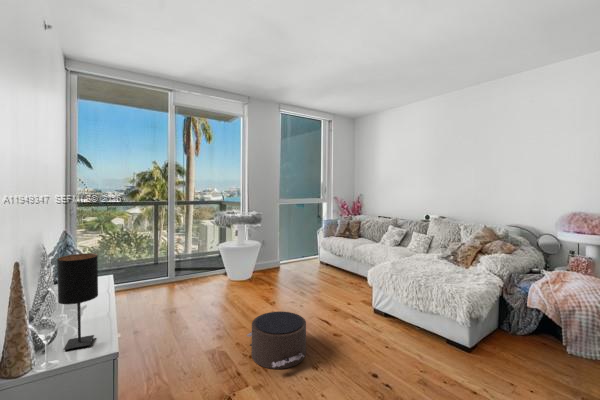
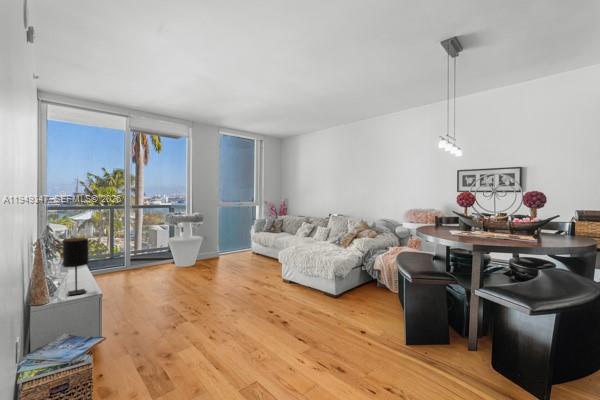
pouf: present [247,311,306,369] -> none [188,281,230,315]

